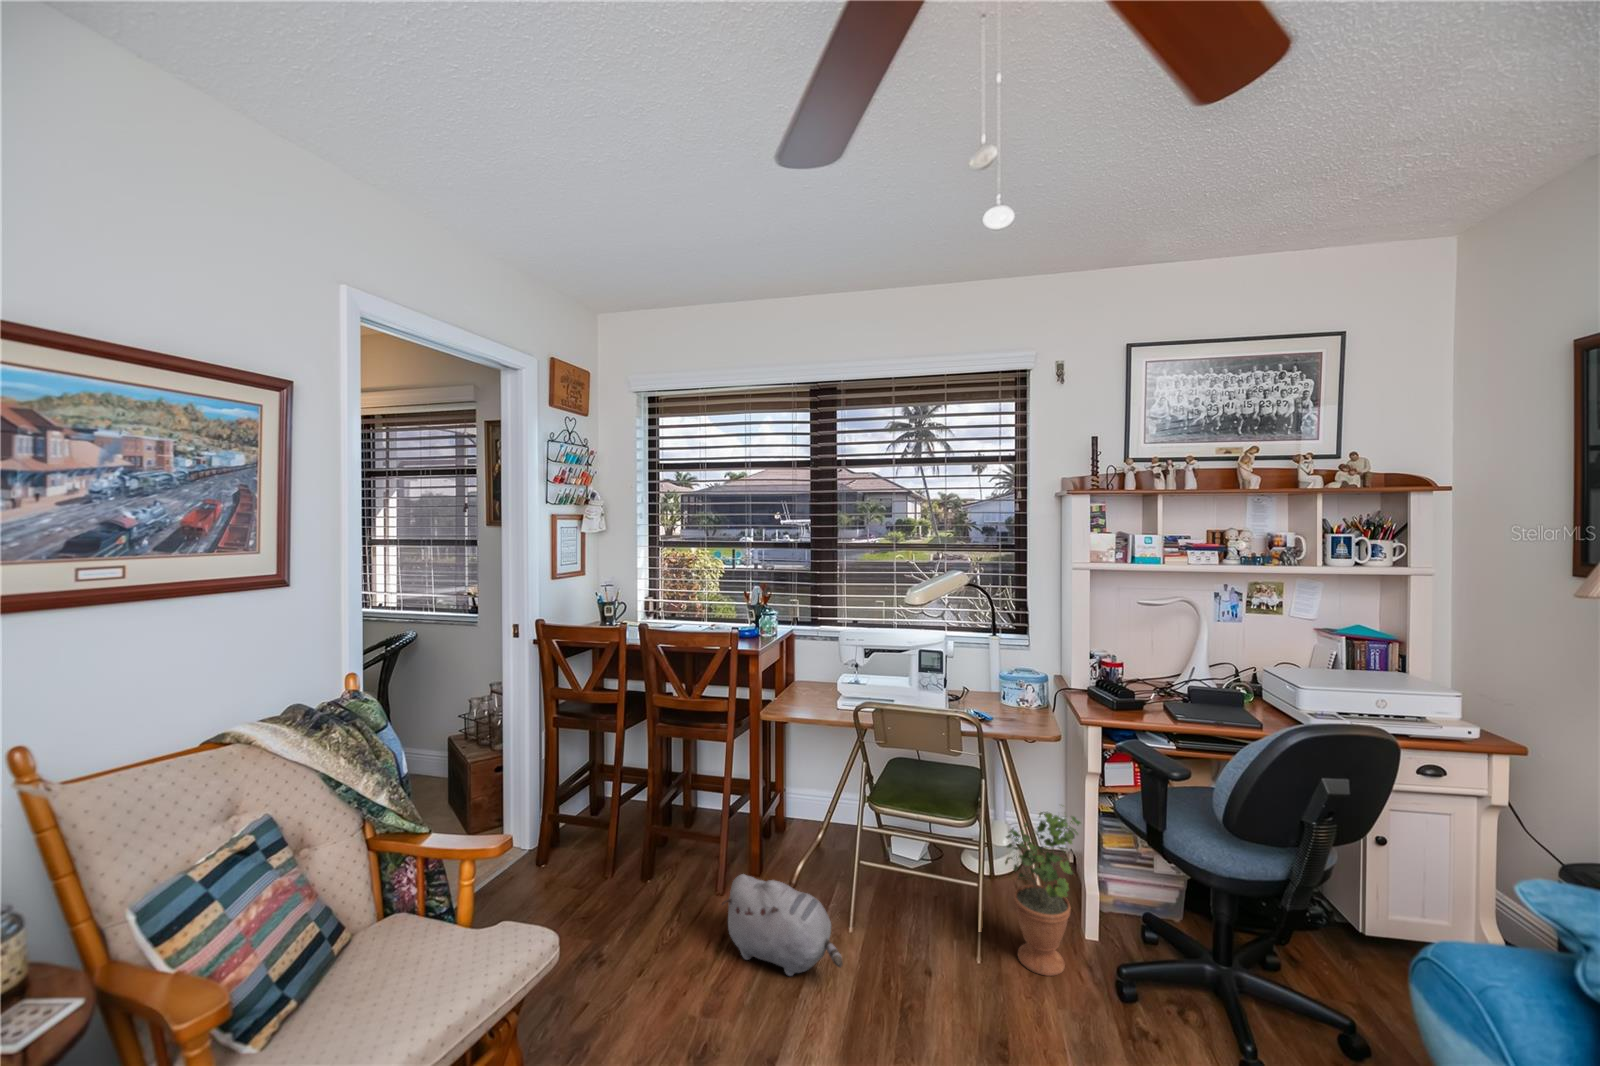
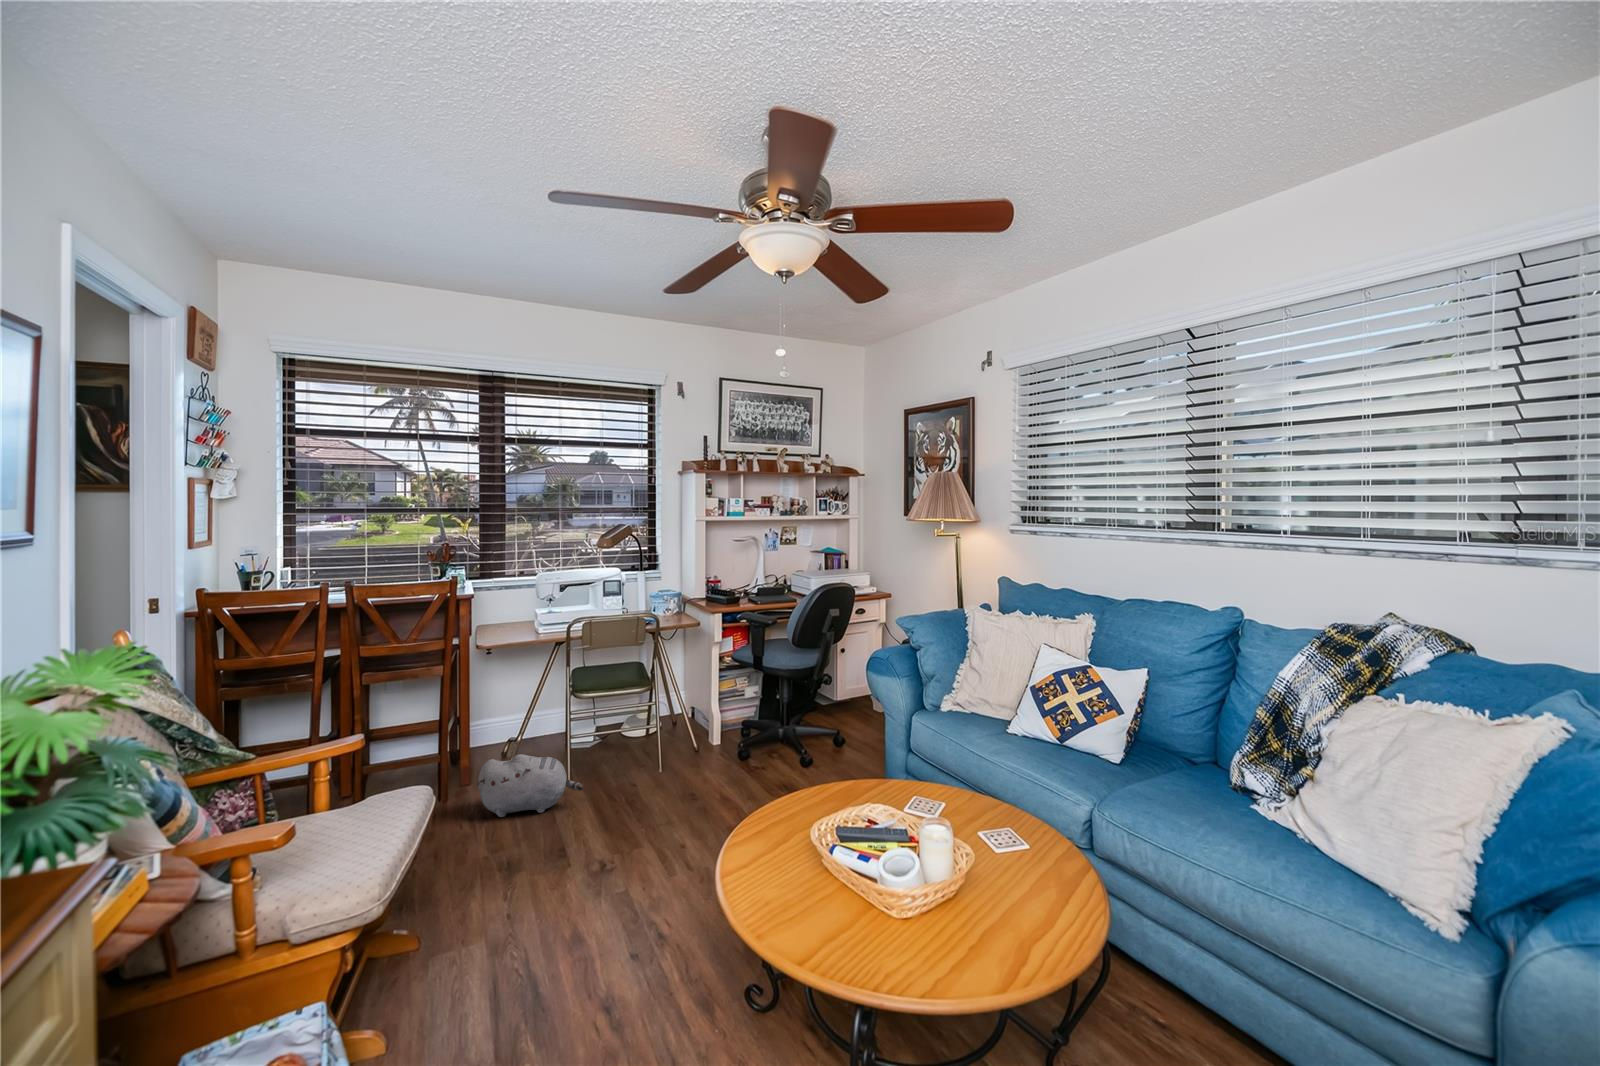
potted plant: present [1005,812,1081,976] -> none [669,662,713,763]

